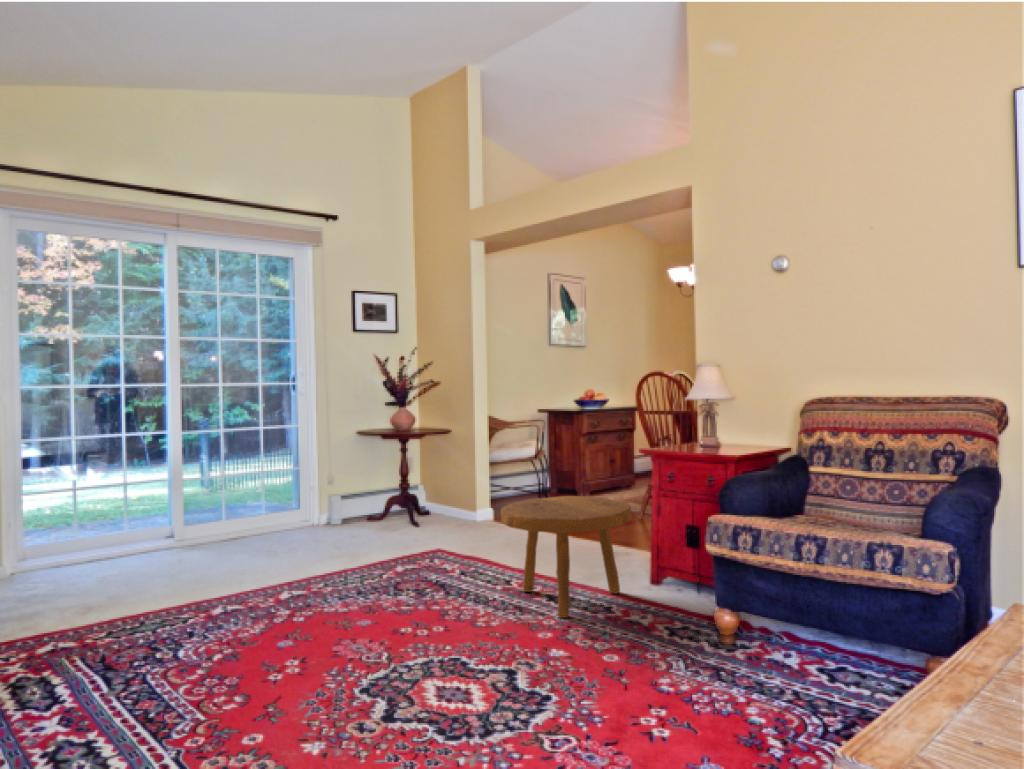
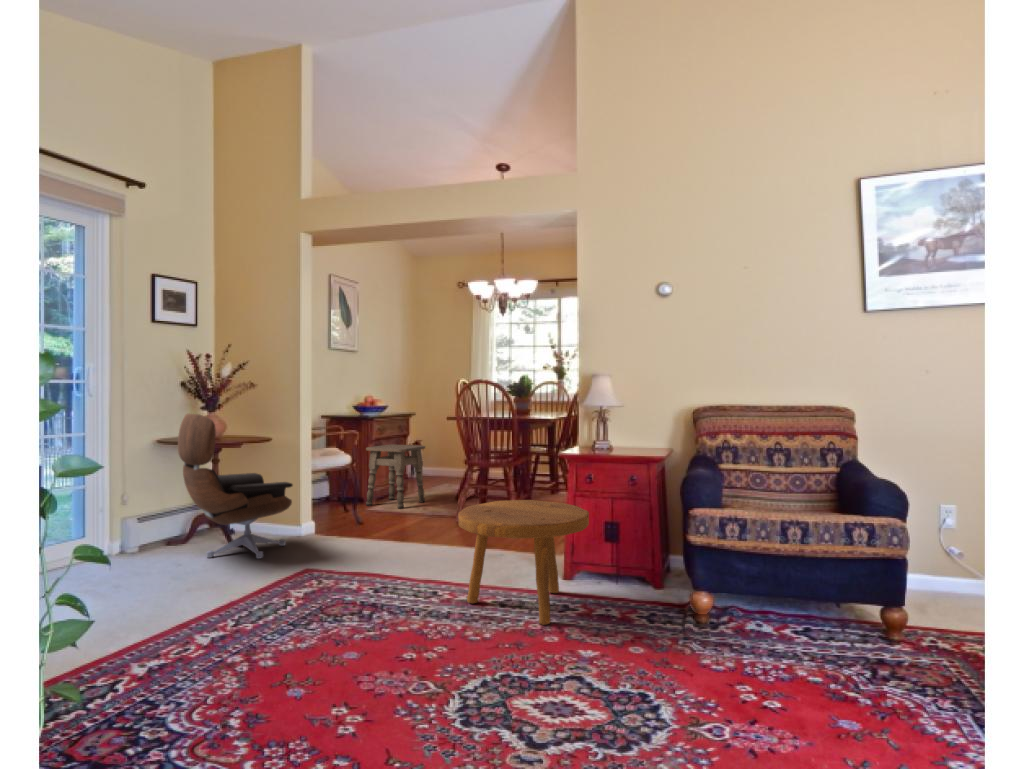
lounge chair: none [355,409,448,537] -> present [178,414,293,559]
side table: none [561,436,624,502] -> present [366,444,425,509]

